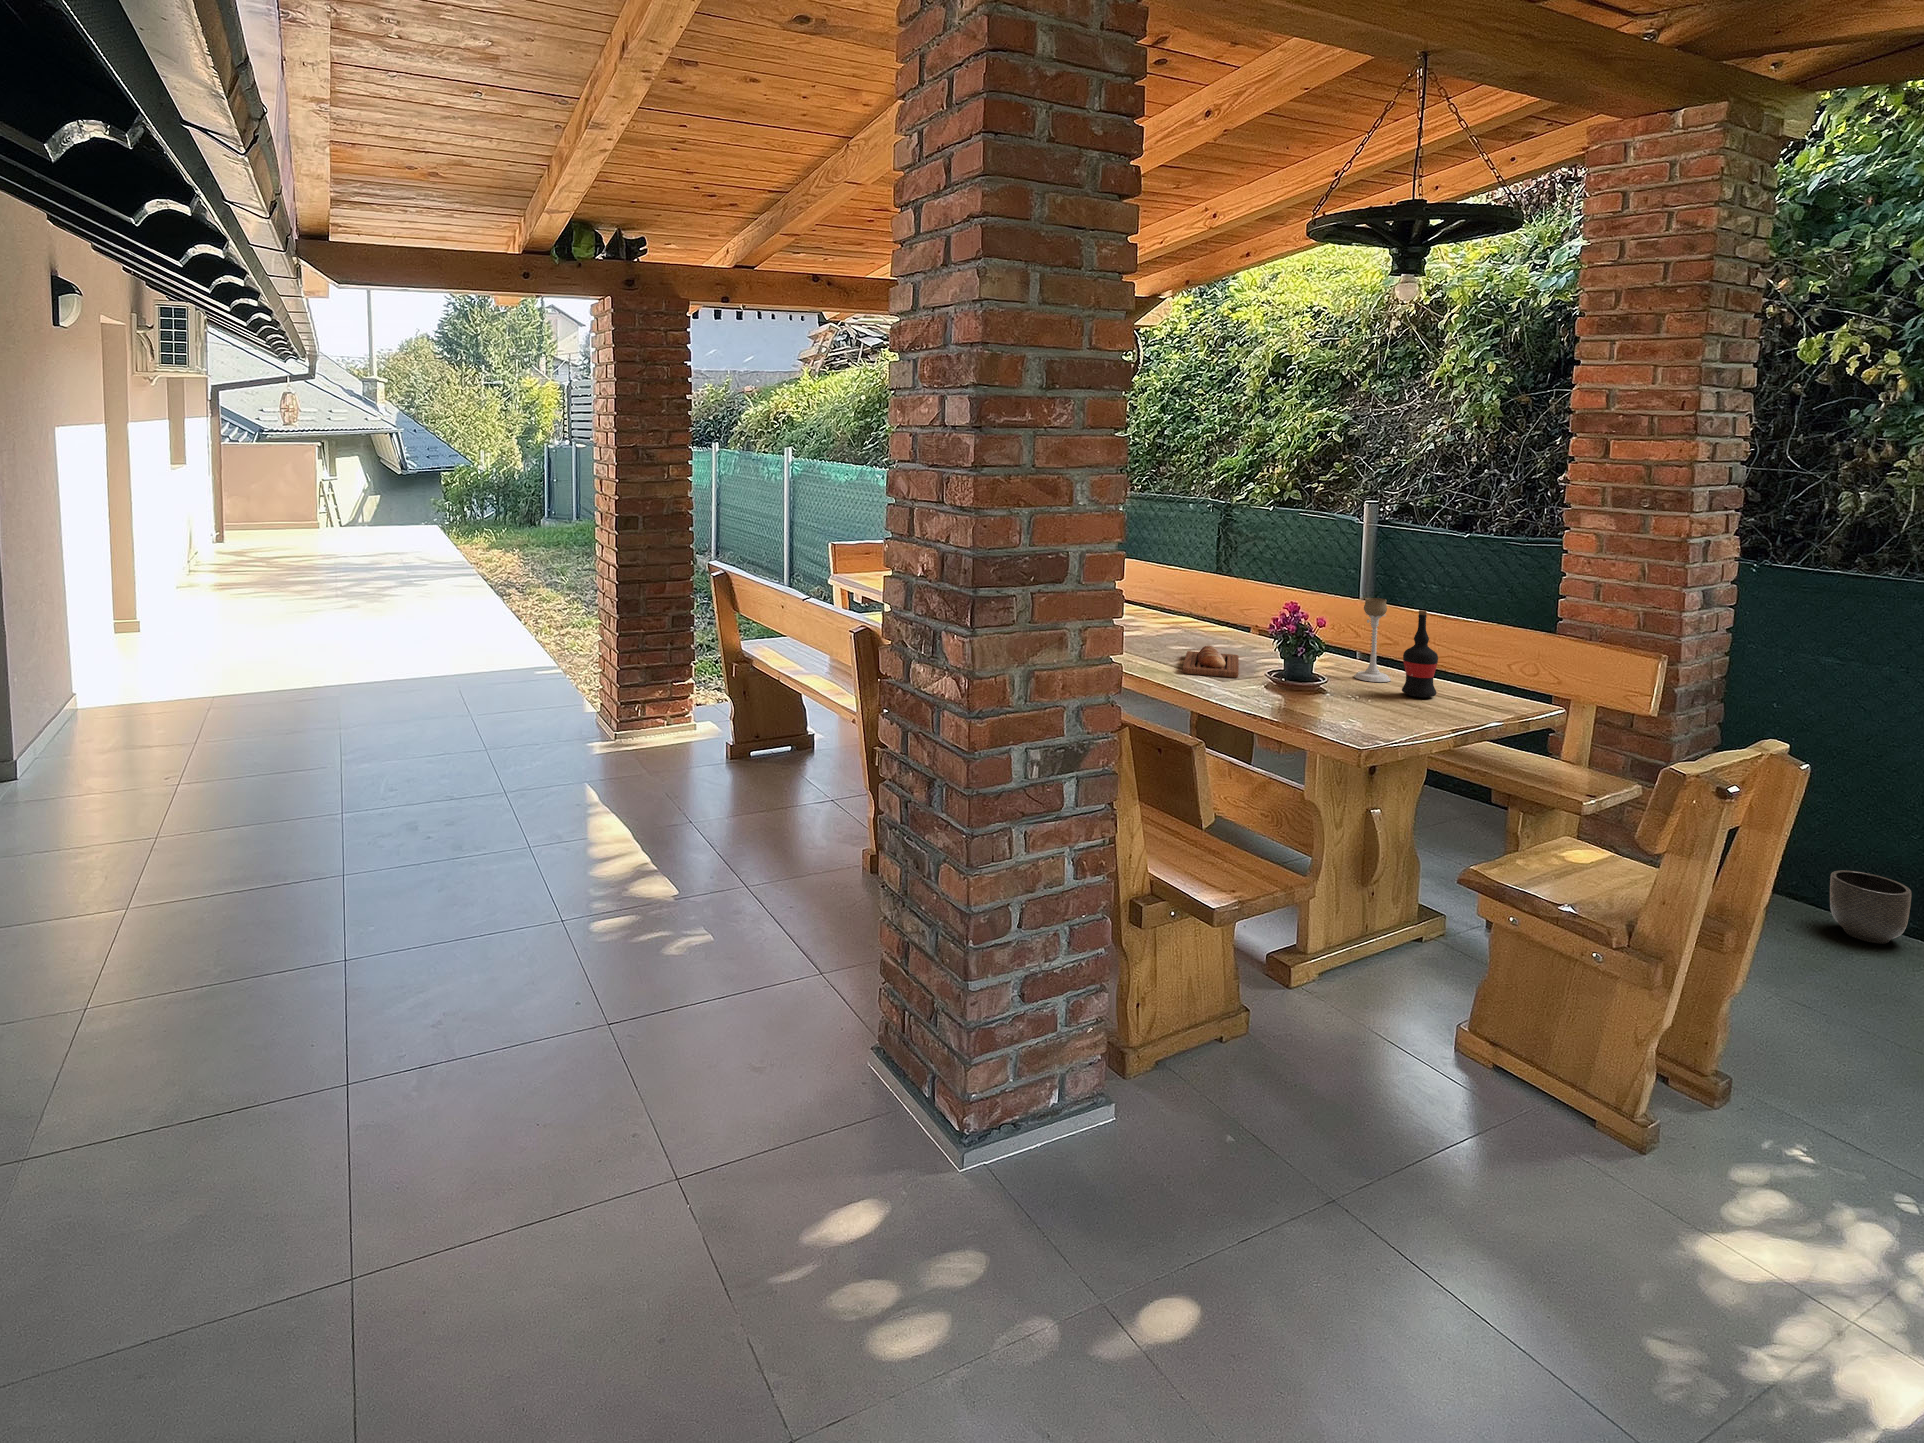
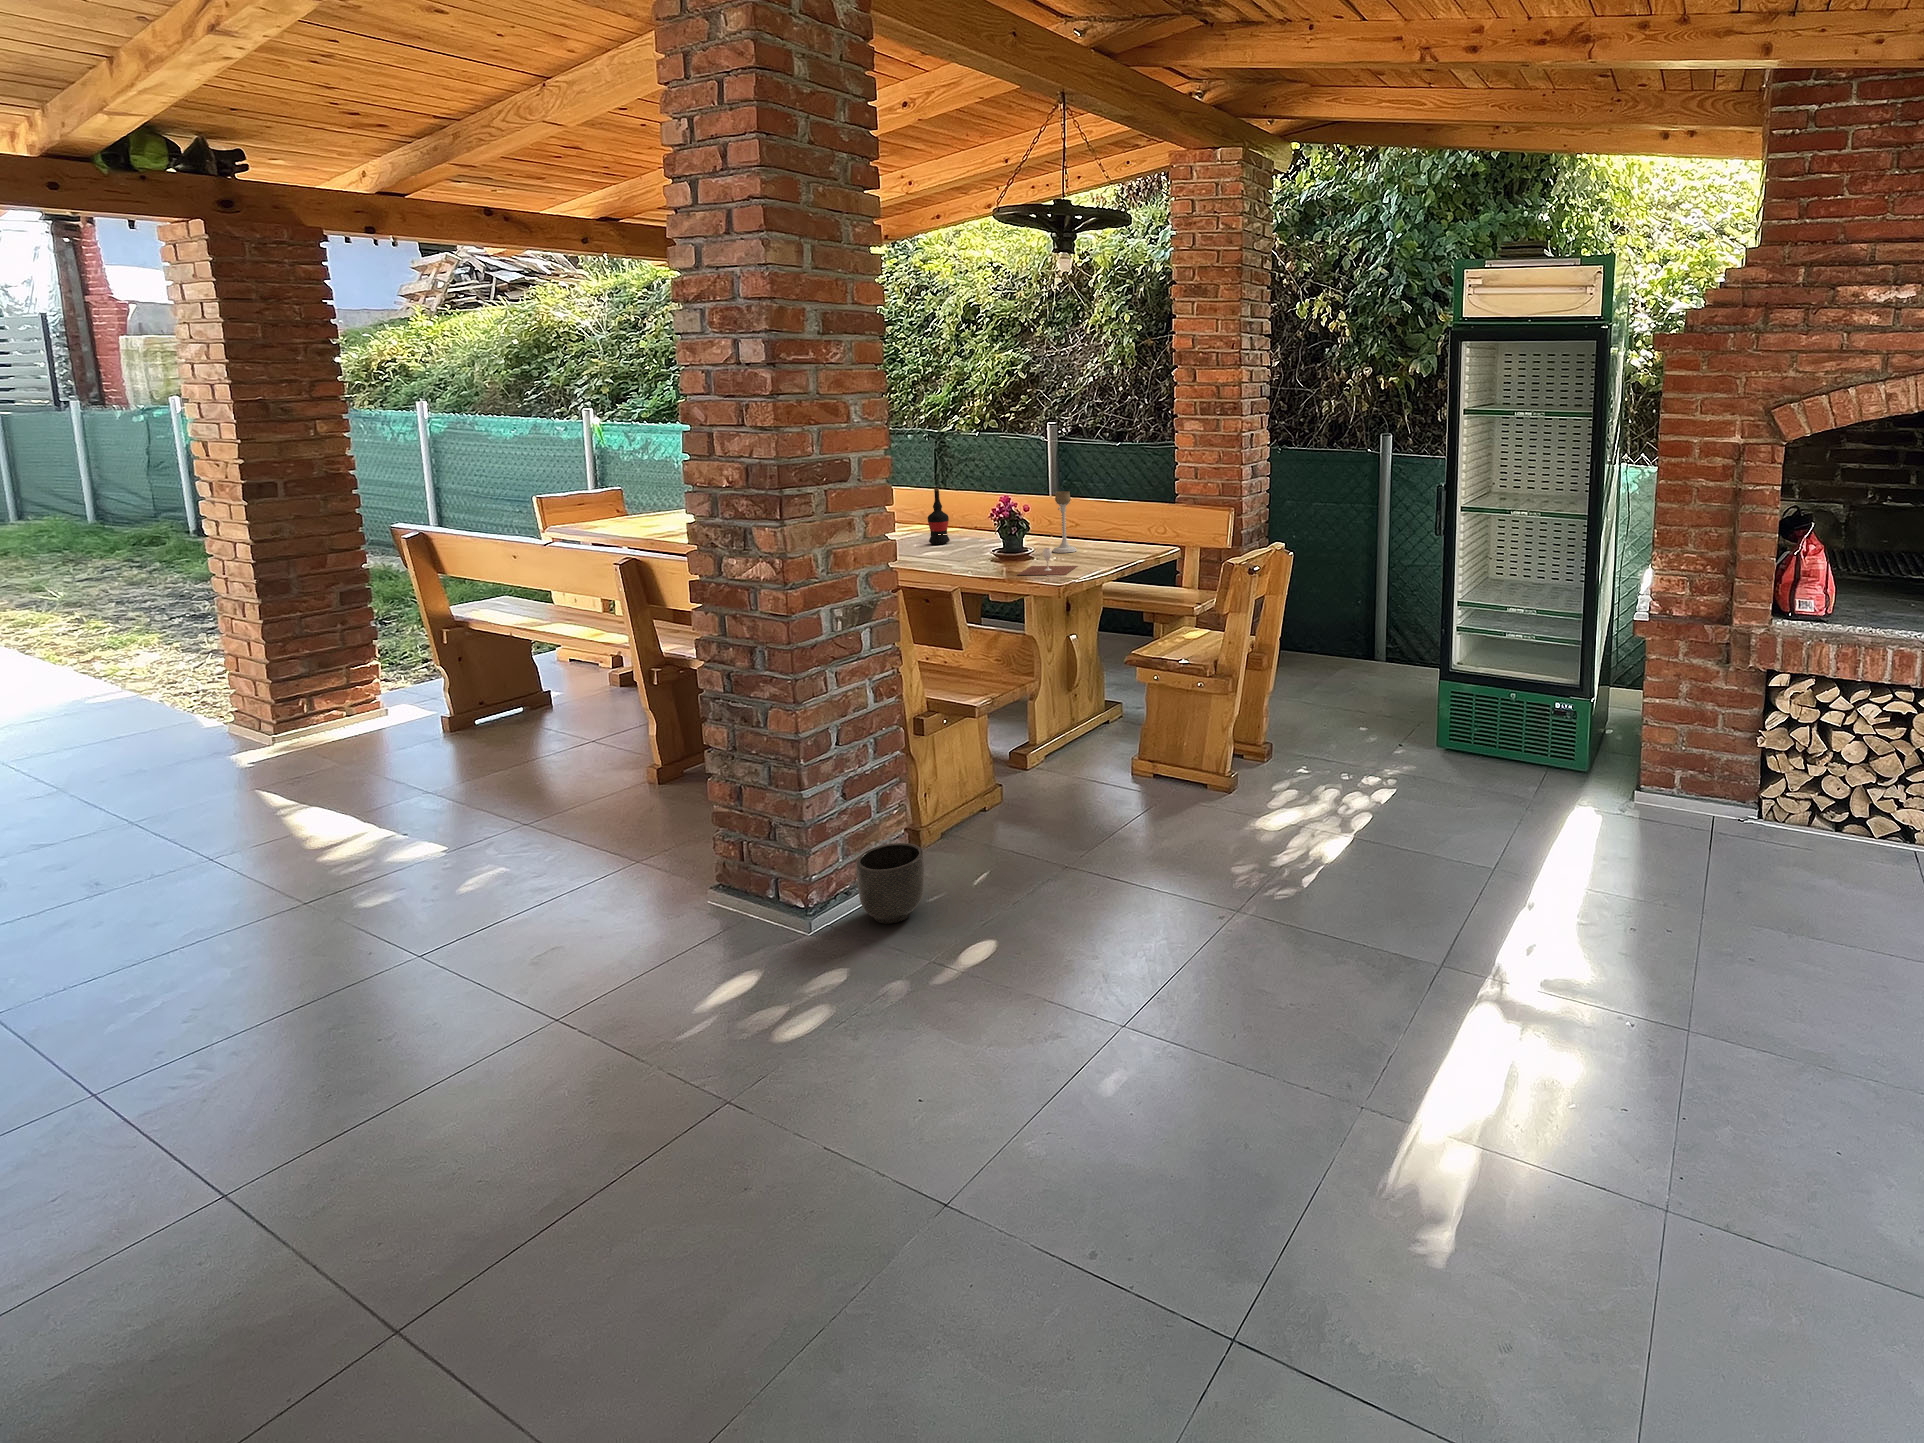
wine bottle: present [1402,610,1438,698] -> present [928,488,950,544]
bread loaf: present [1183,646,1239,678] -> none [925,544,969,566]
wine glass: none [1300,678,1391,722] -> present [1018,548,1077,575]
planter: present [1830,870,1912,944] -> present [856,843,924,924]

